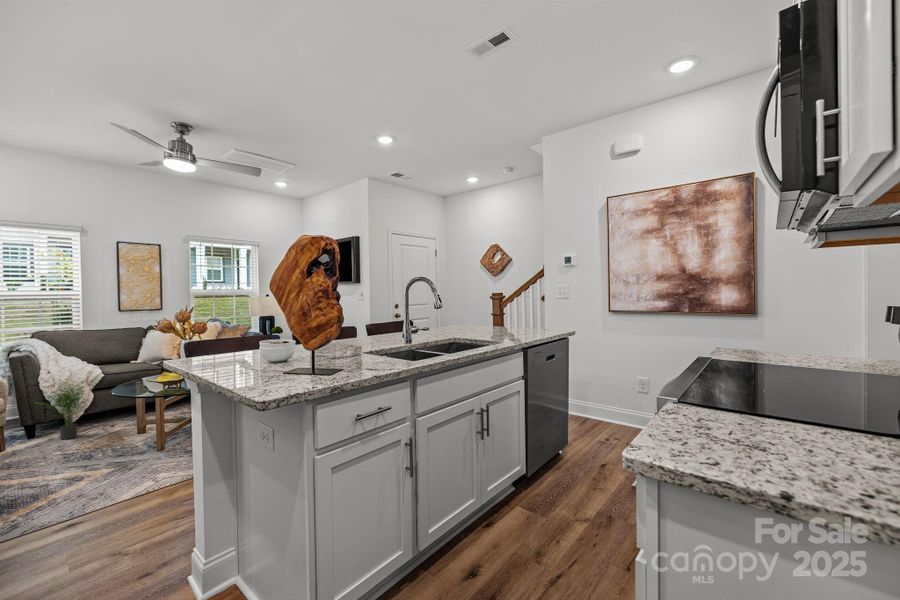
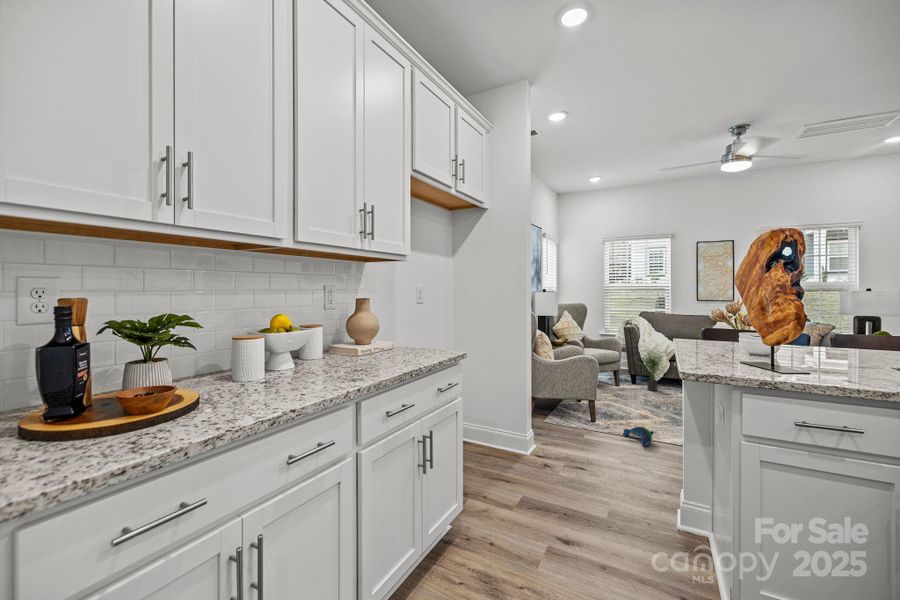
plush toy: none [48,495,105,525] -> present [623,427,653,447]

